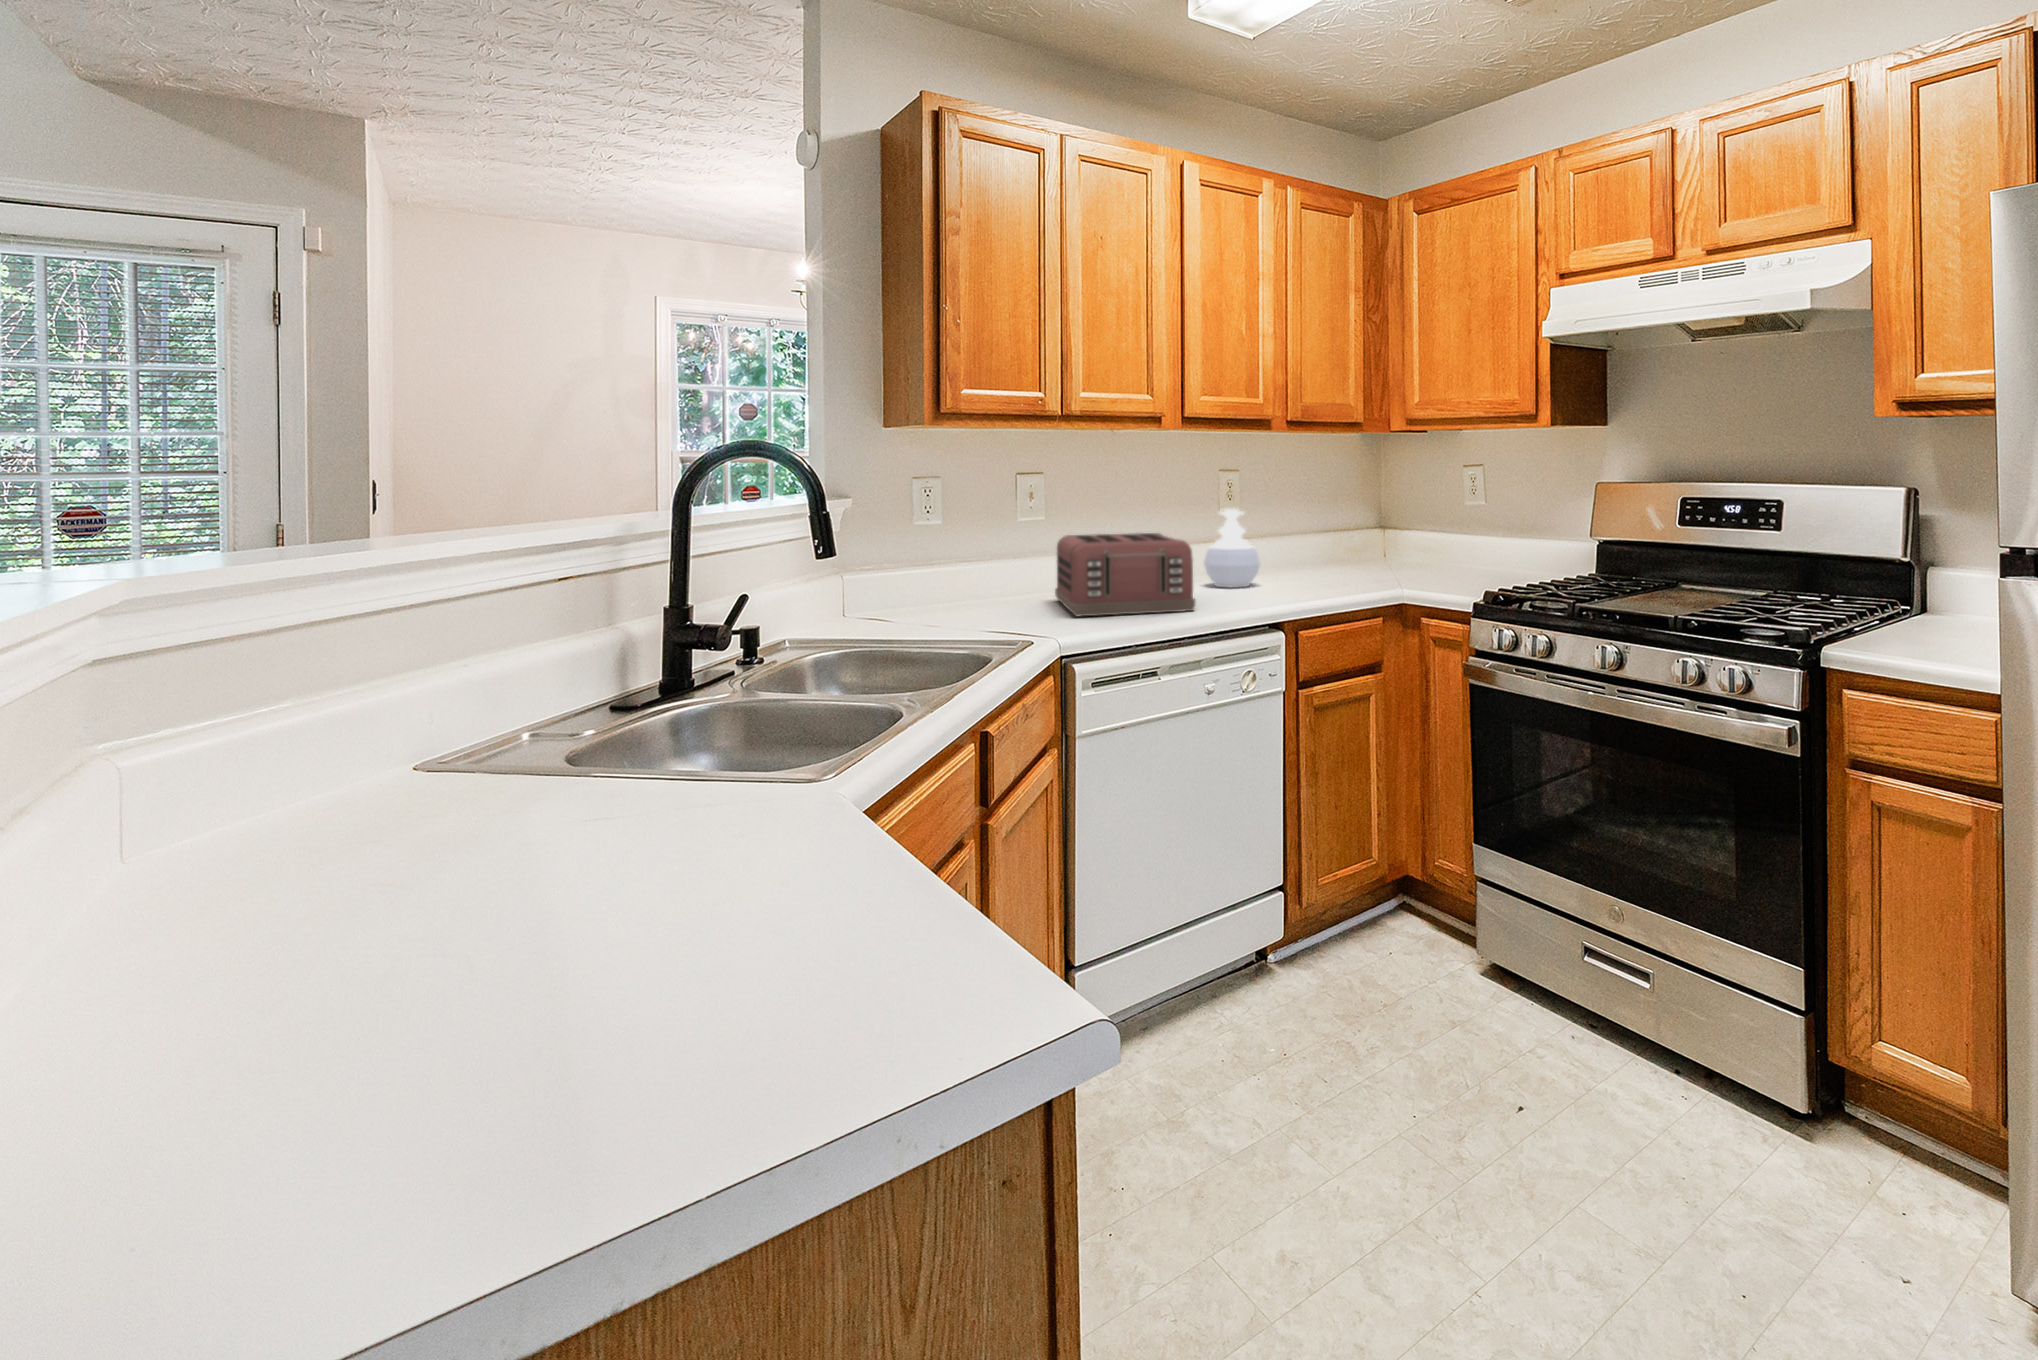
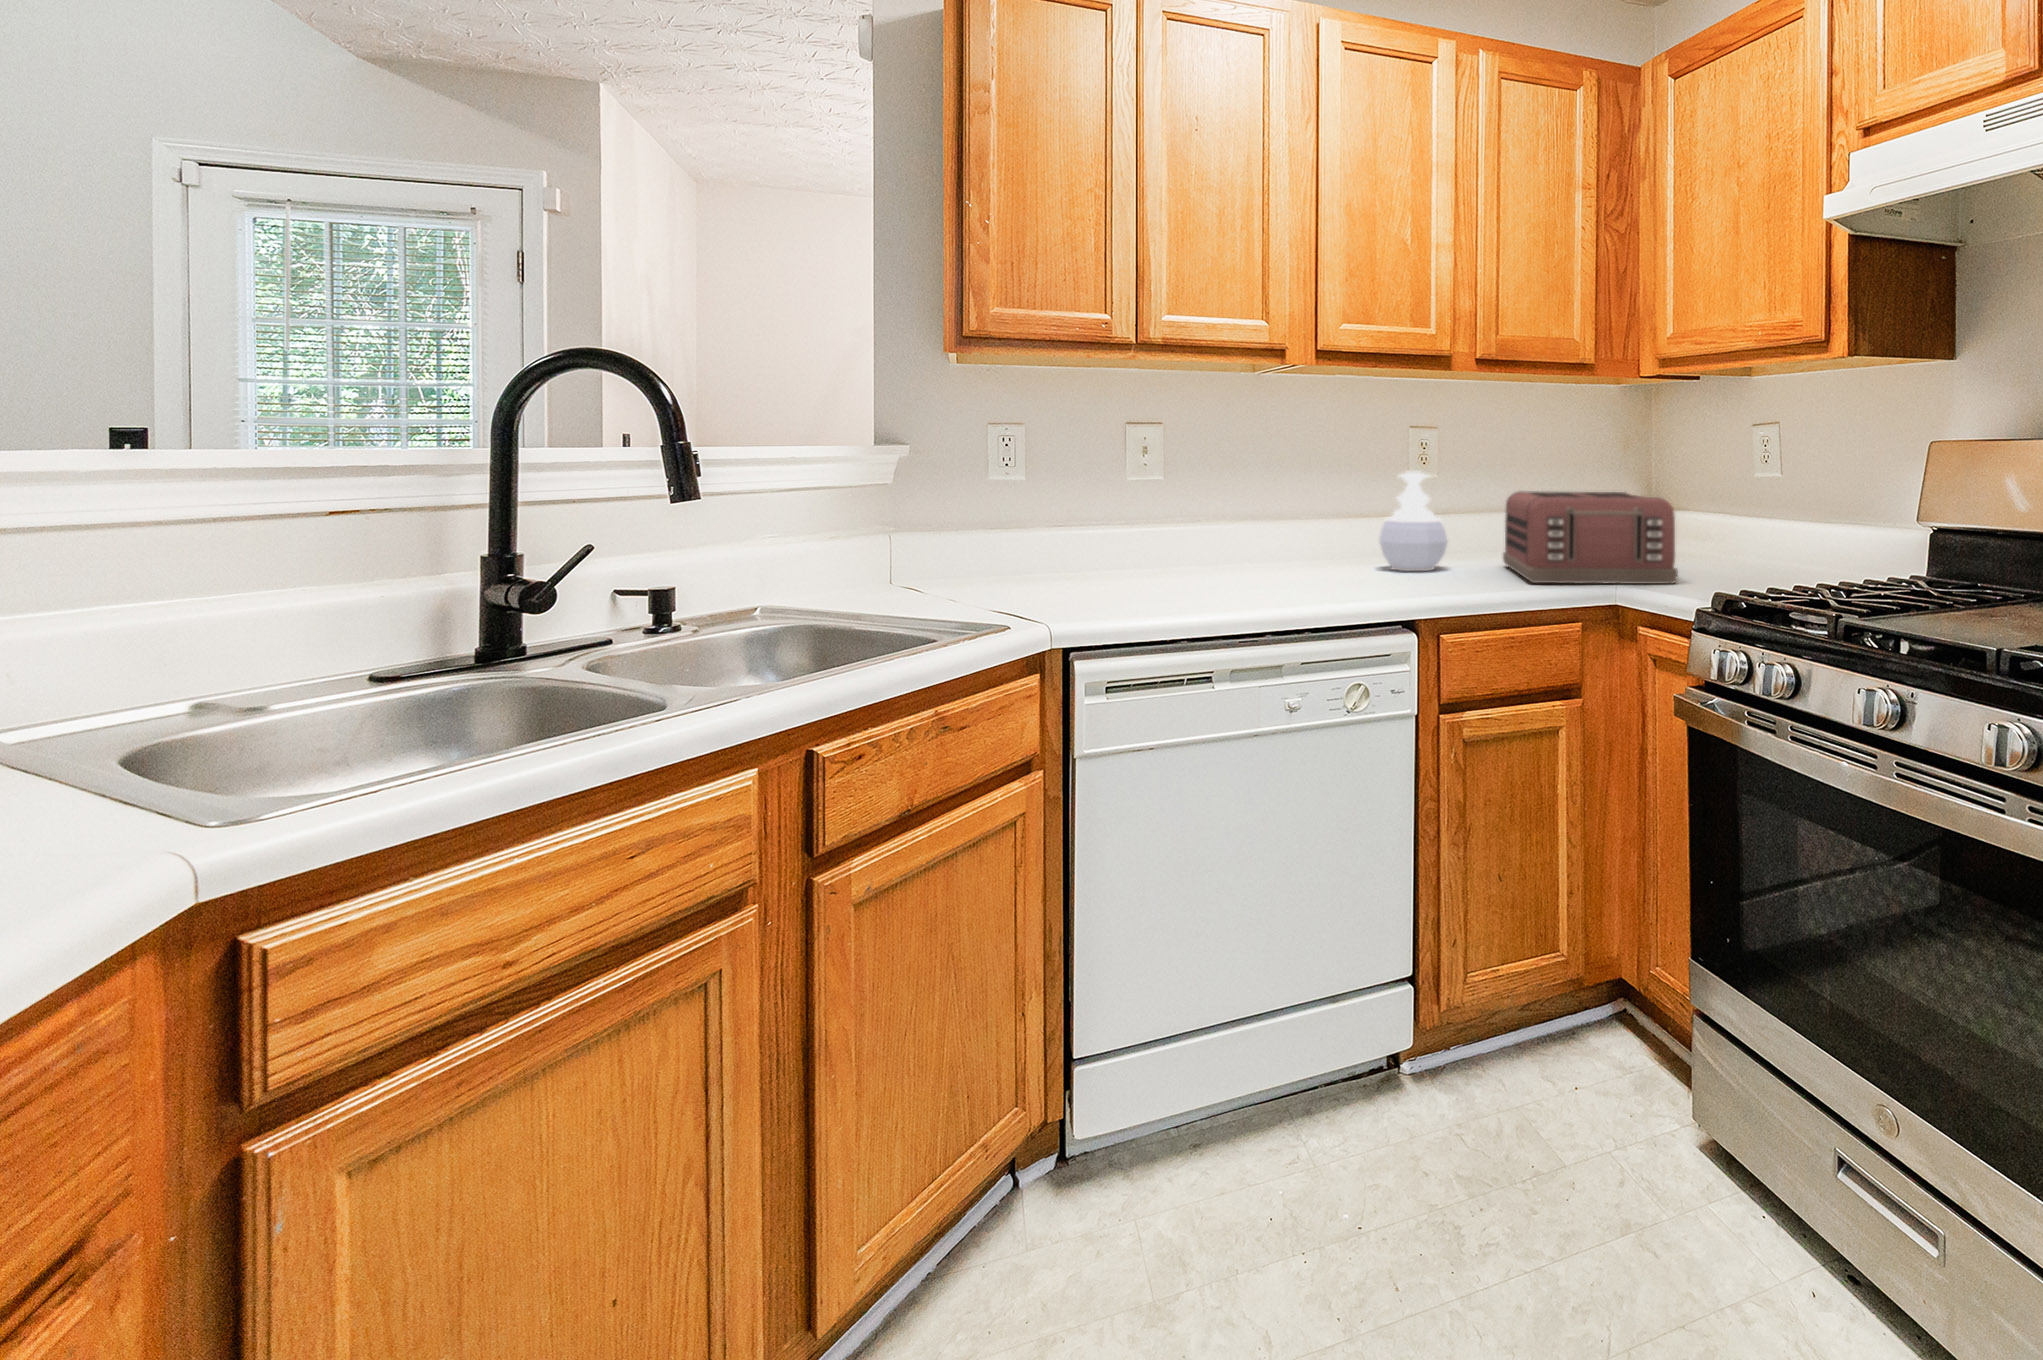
toaster: present [1055,533,1195,617] -> present [1503,492,1678,584]

